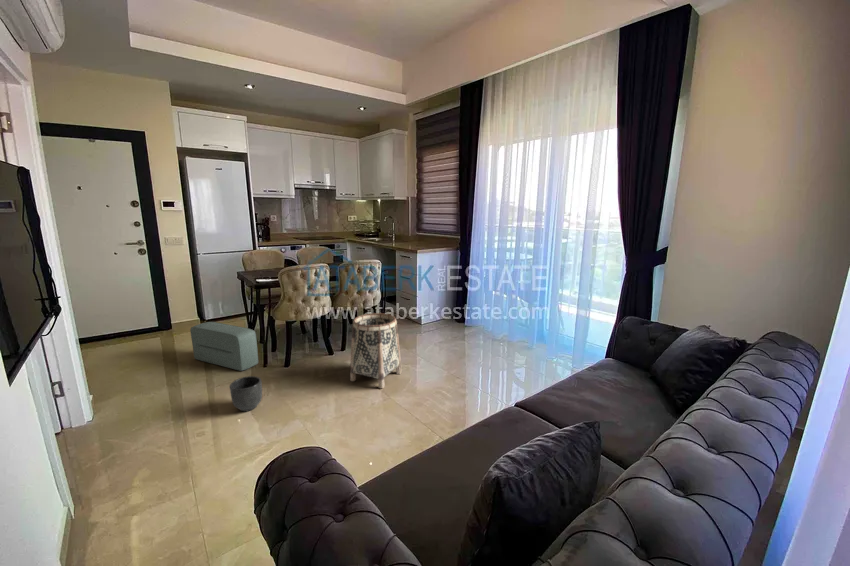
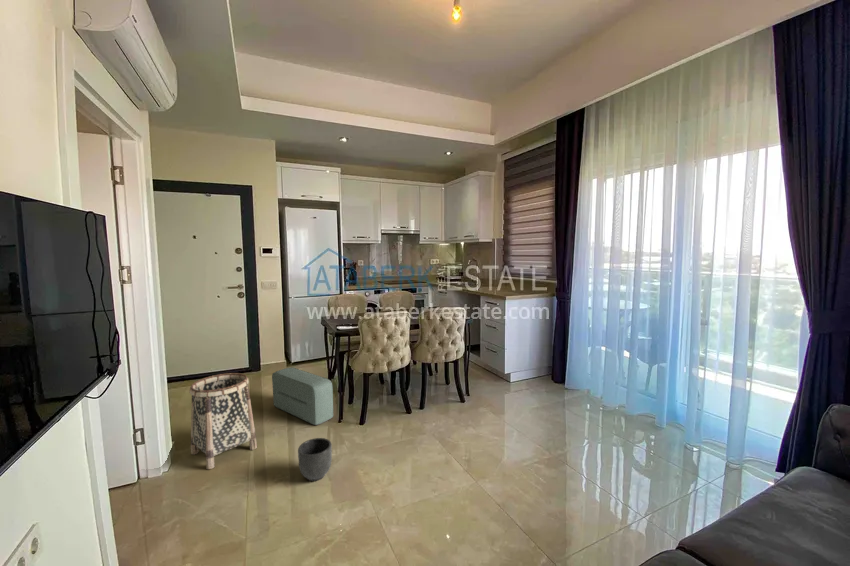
basket: present [350,313,402,388] -> present [190,373,257,469]

